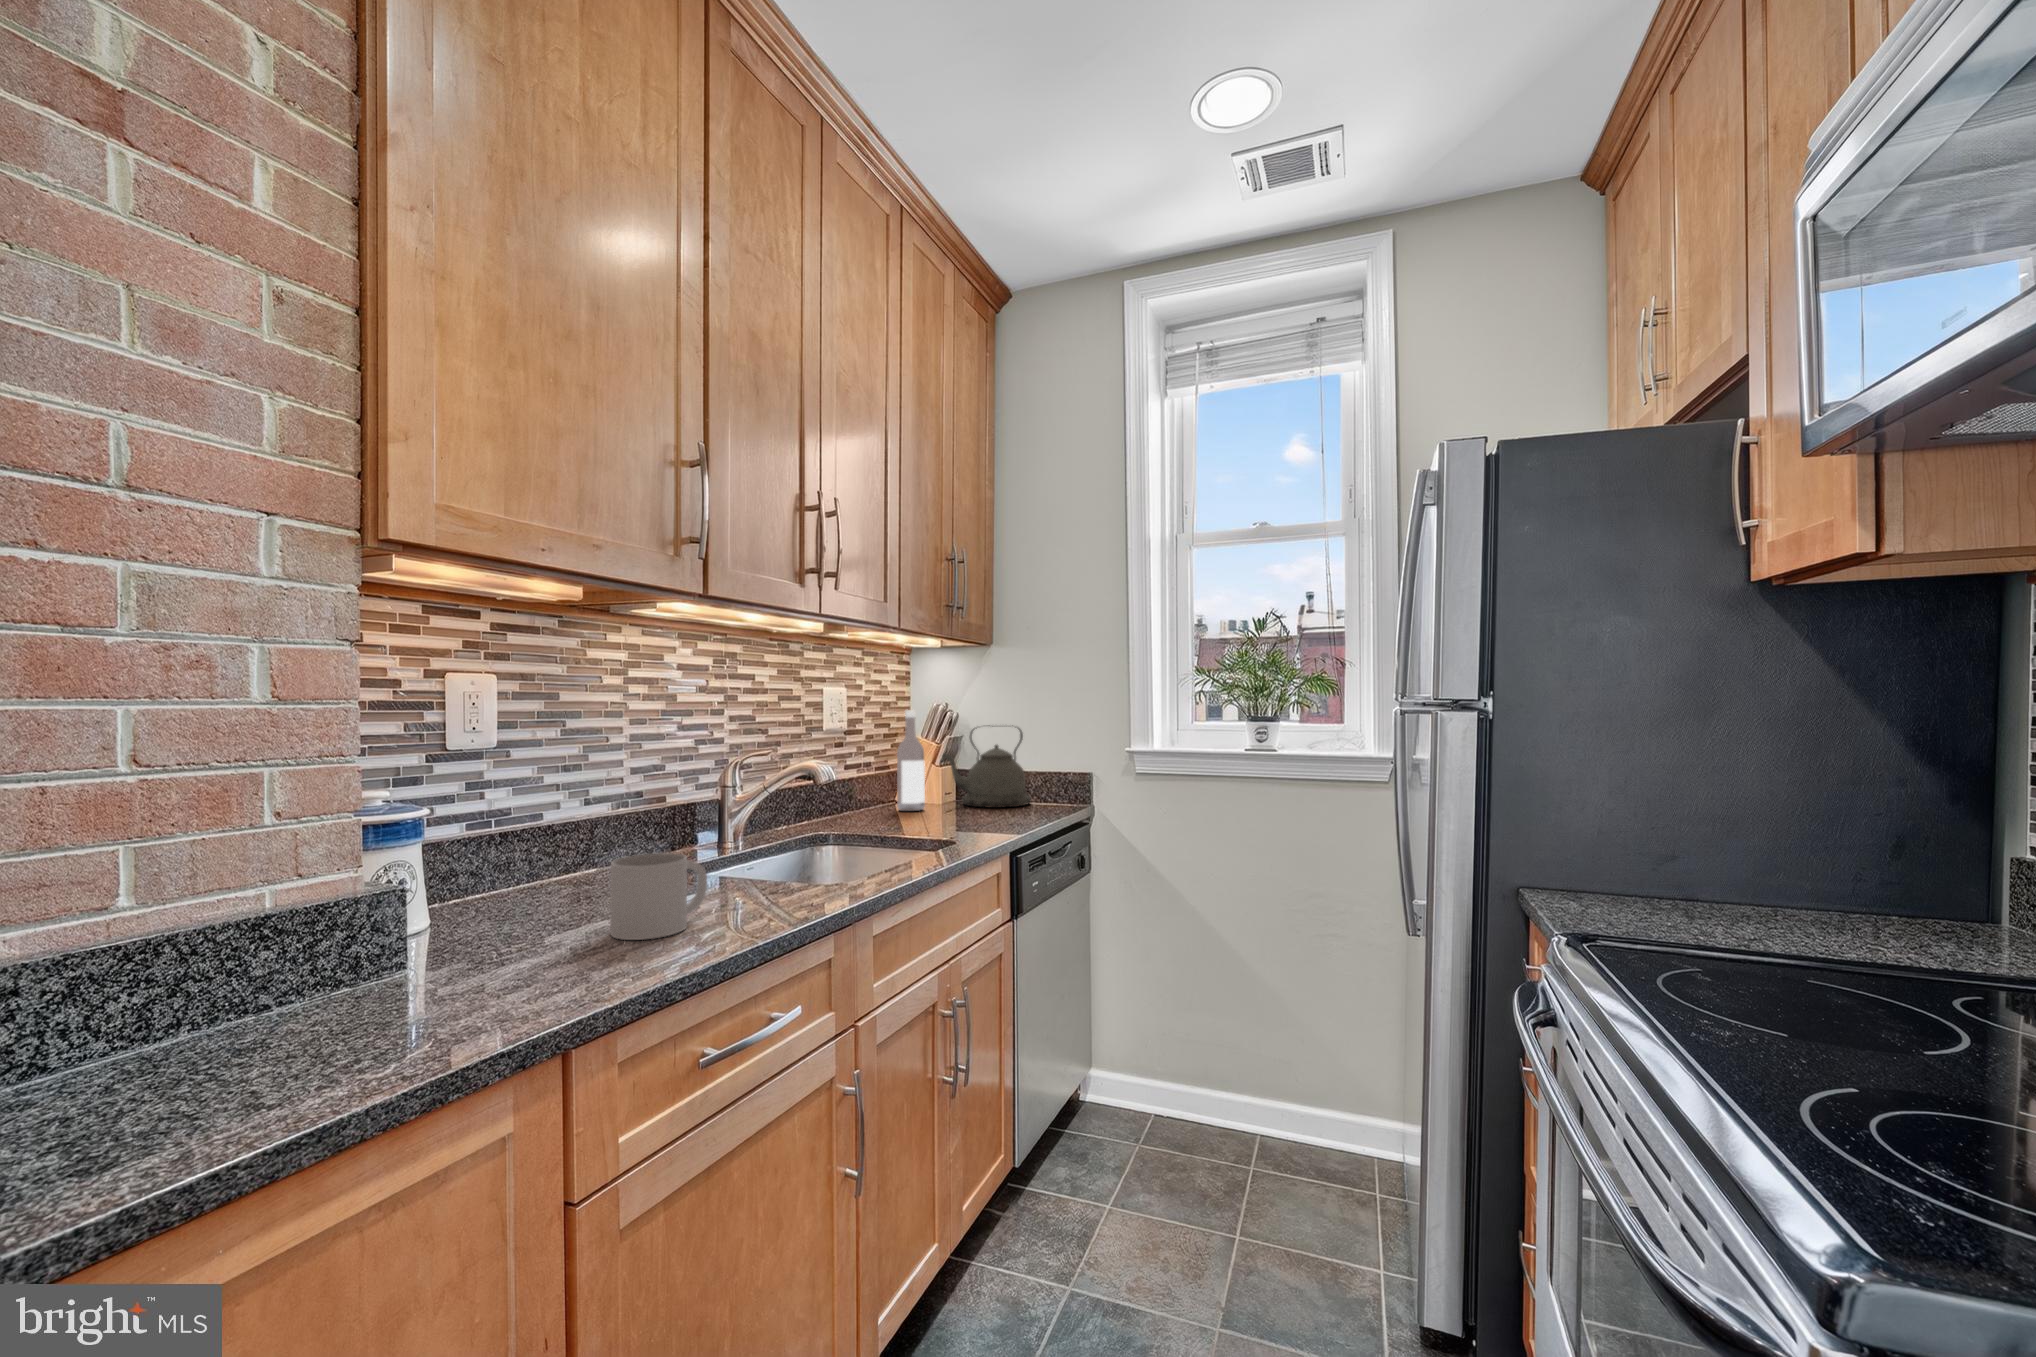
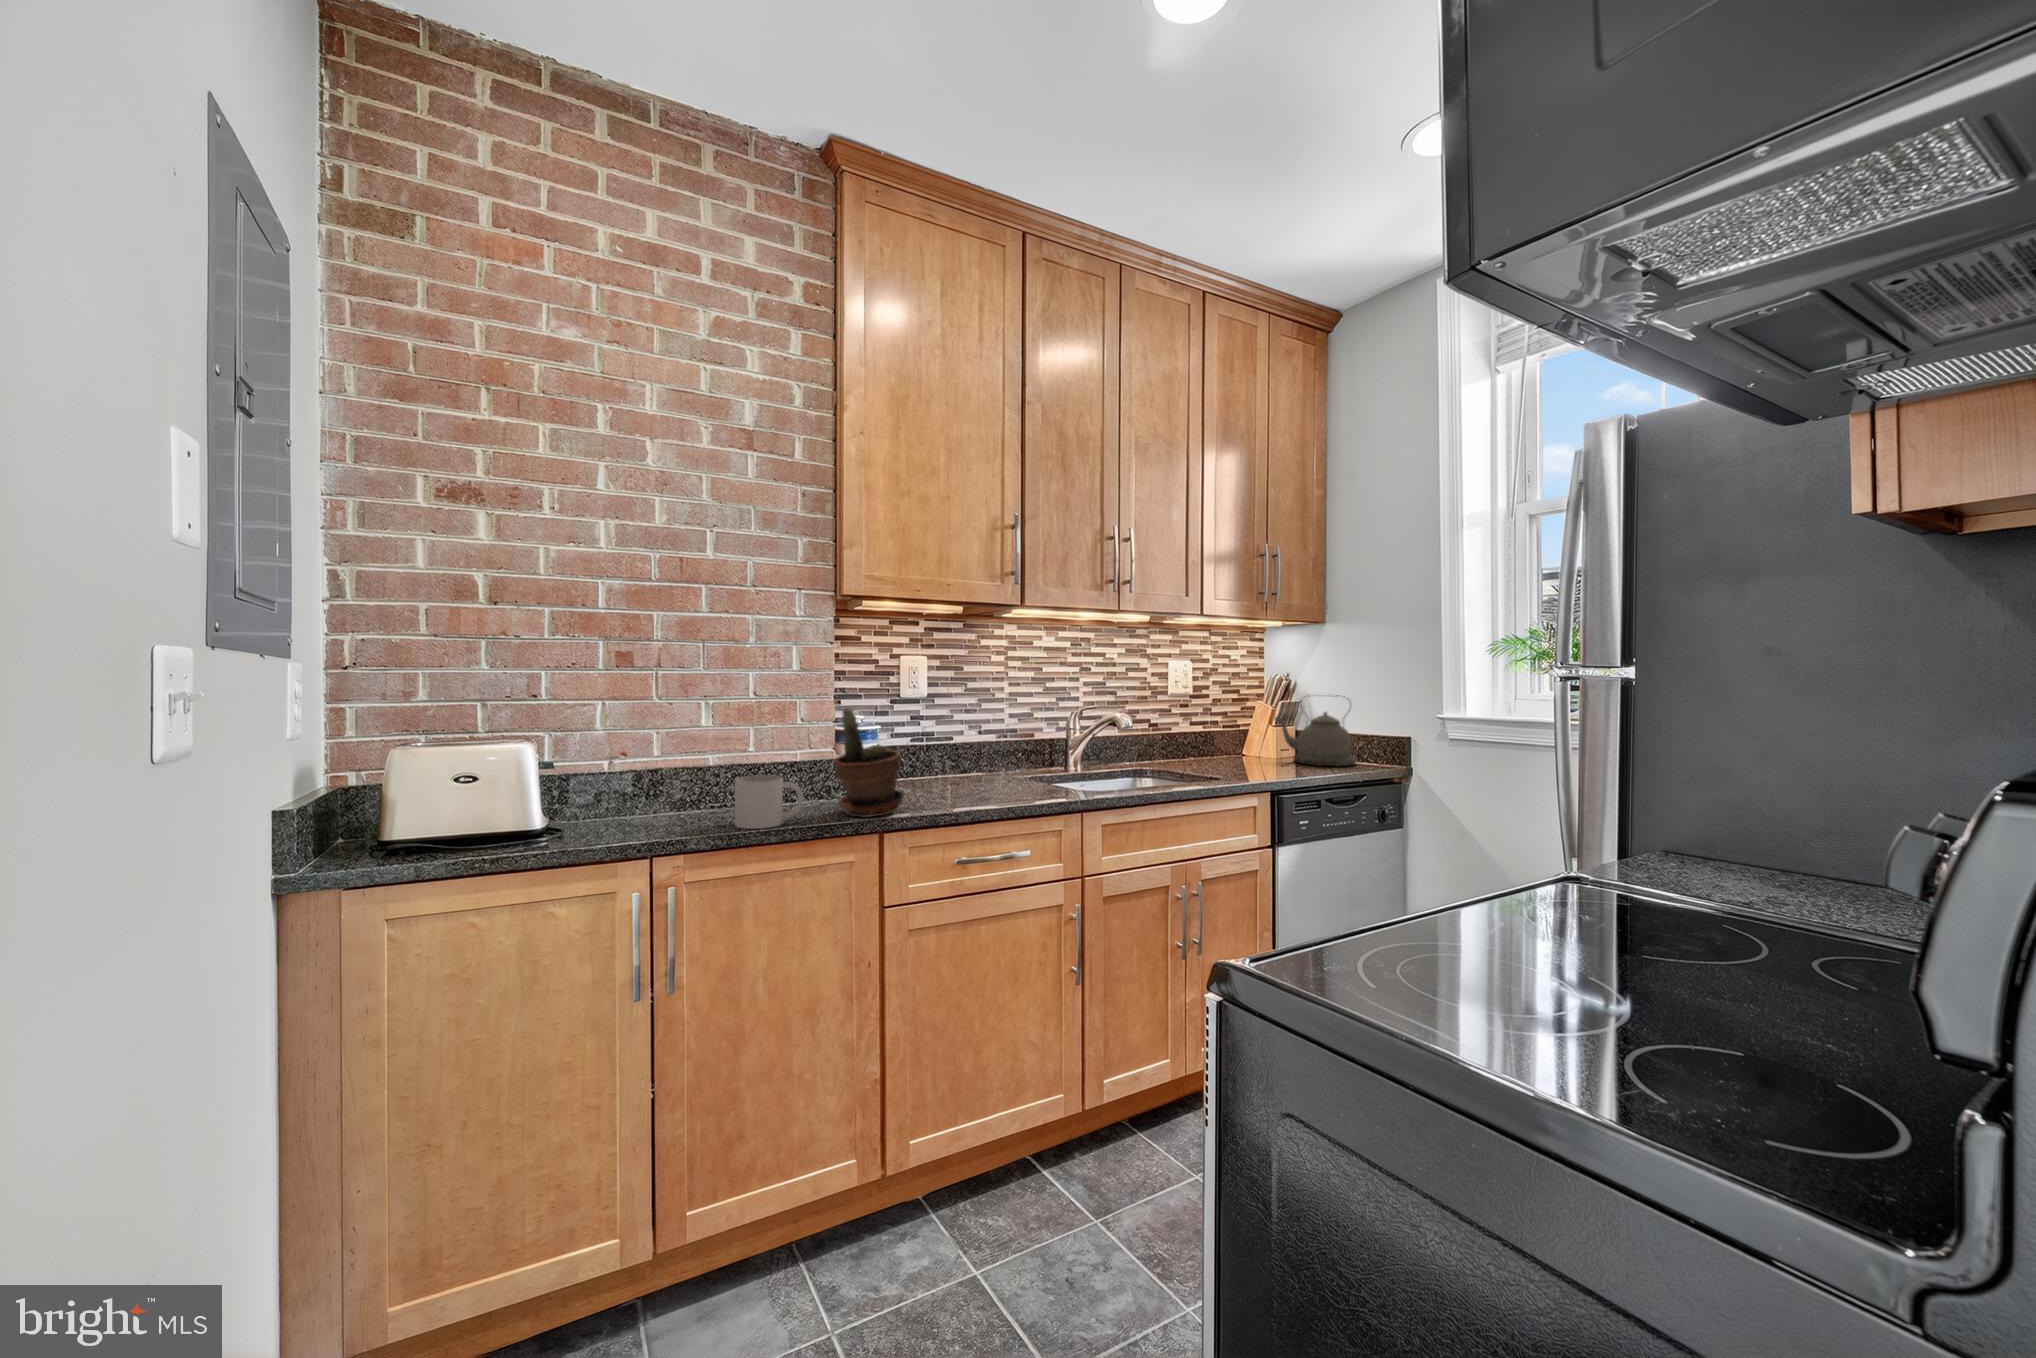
wine bottle: present [897,710,925,811] -> none [1231,680,1254,762]
potted plant: none [383,771,553,1009] -> present [834,707,904,817]
mug: present [610,853,707,940] -> present [735,775,803,829]

